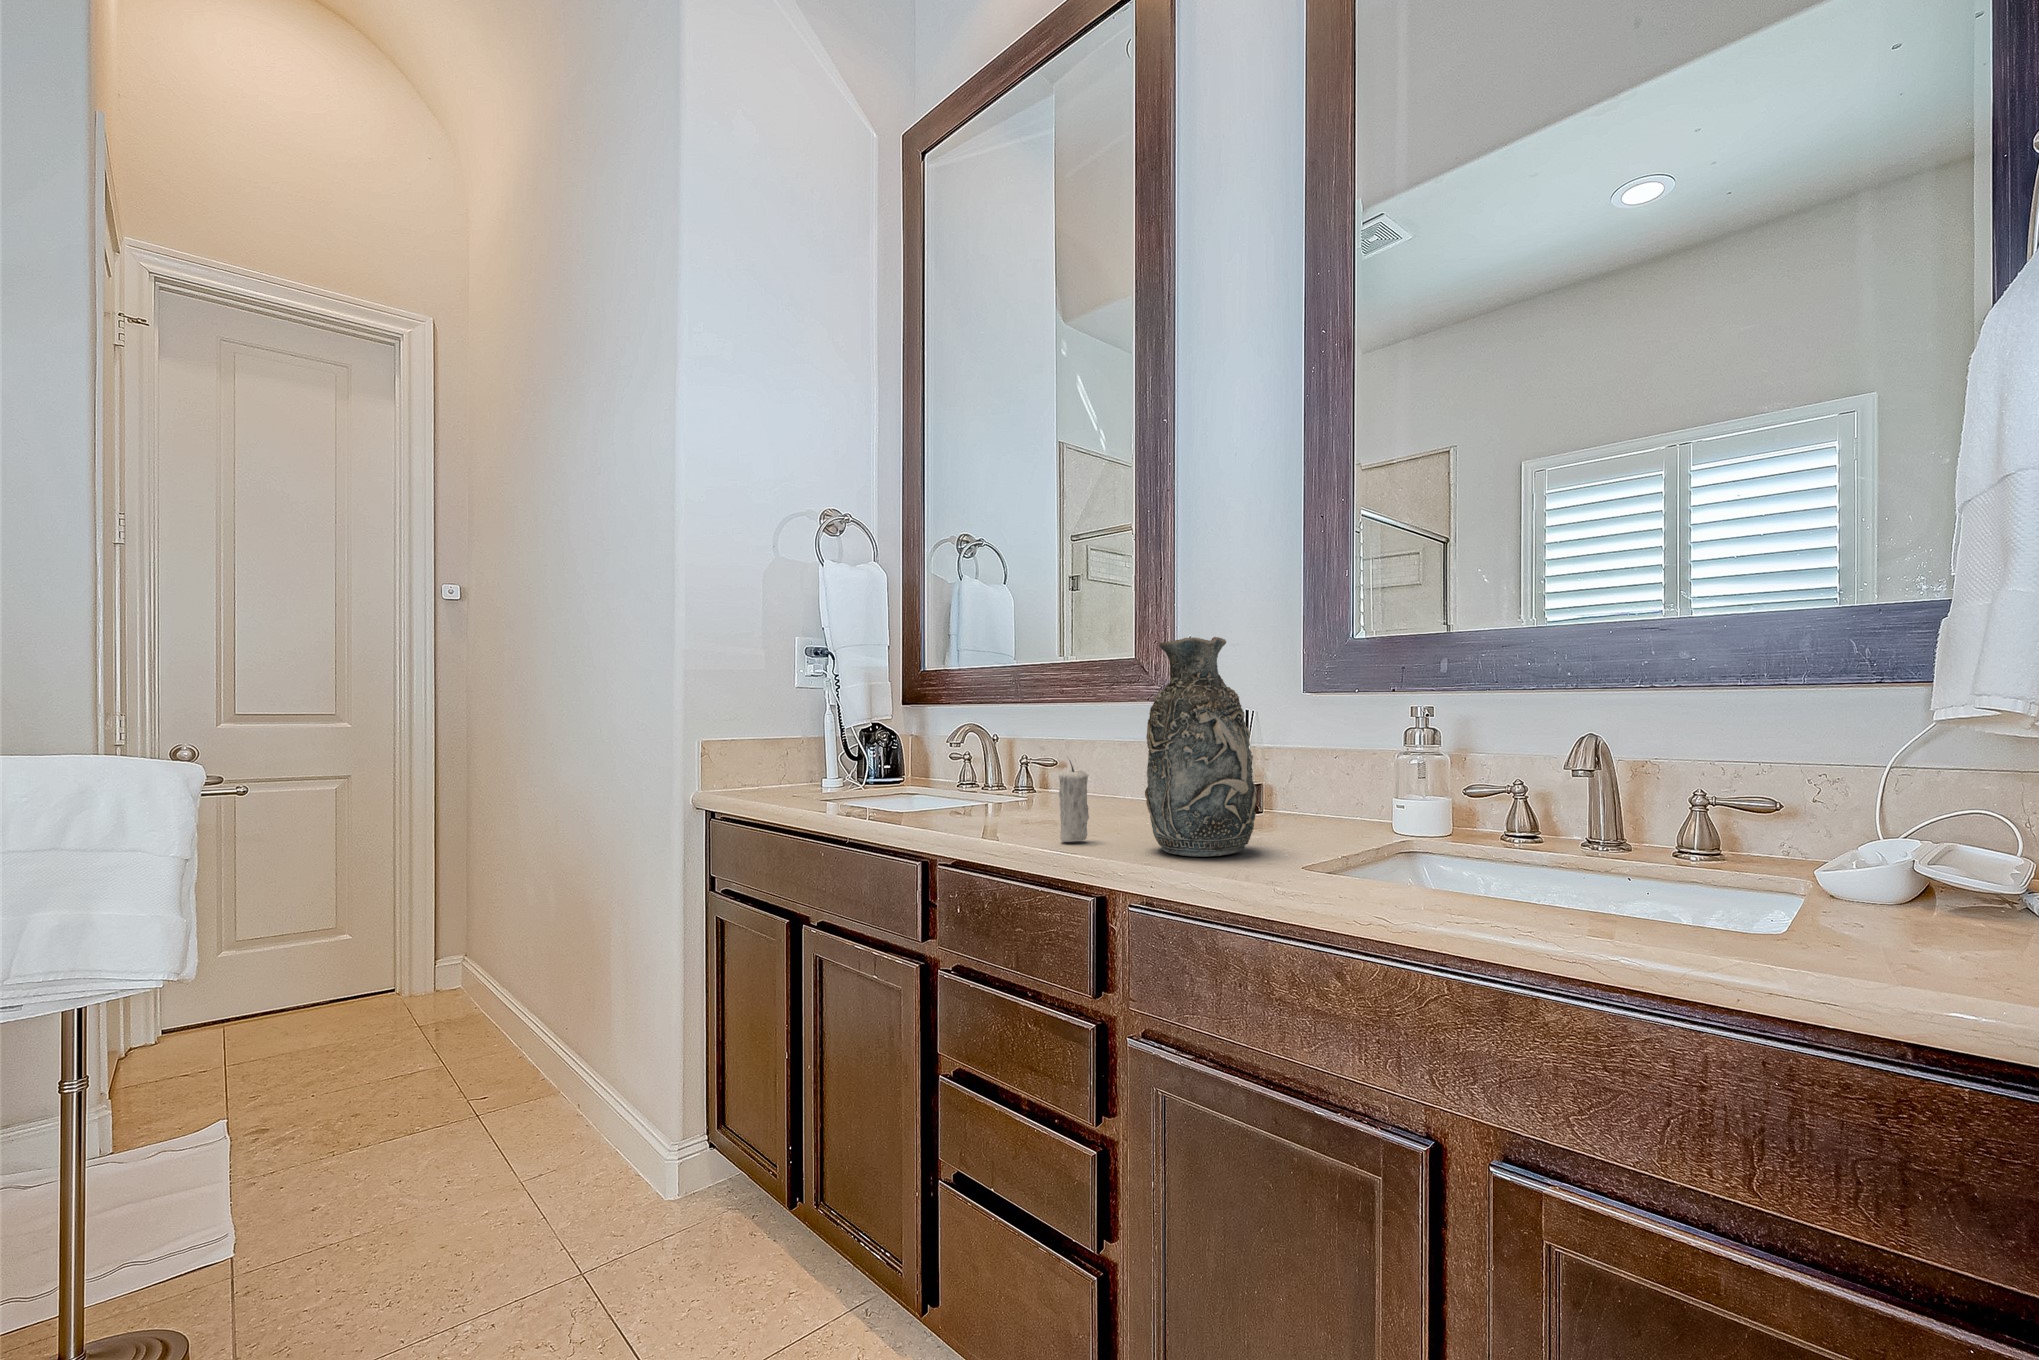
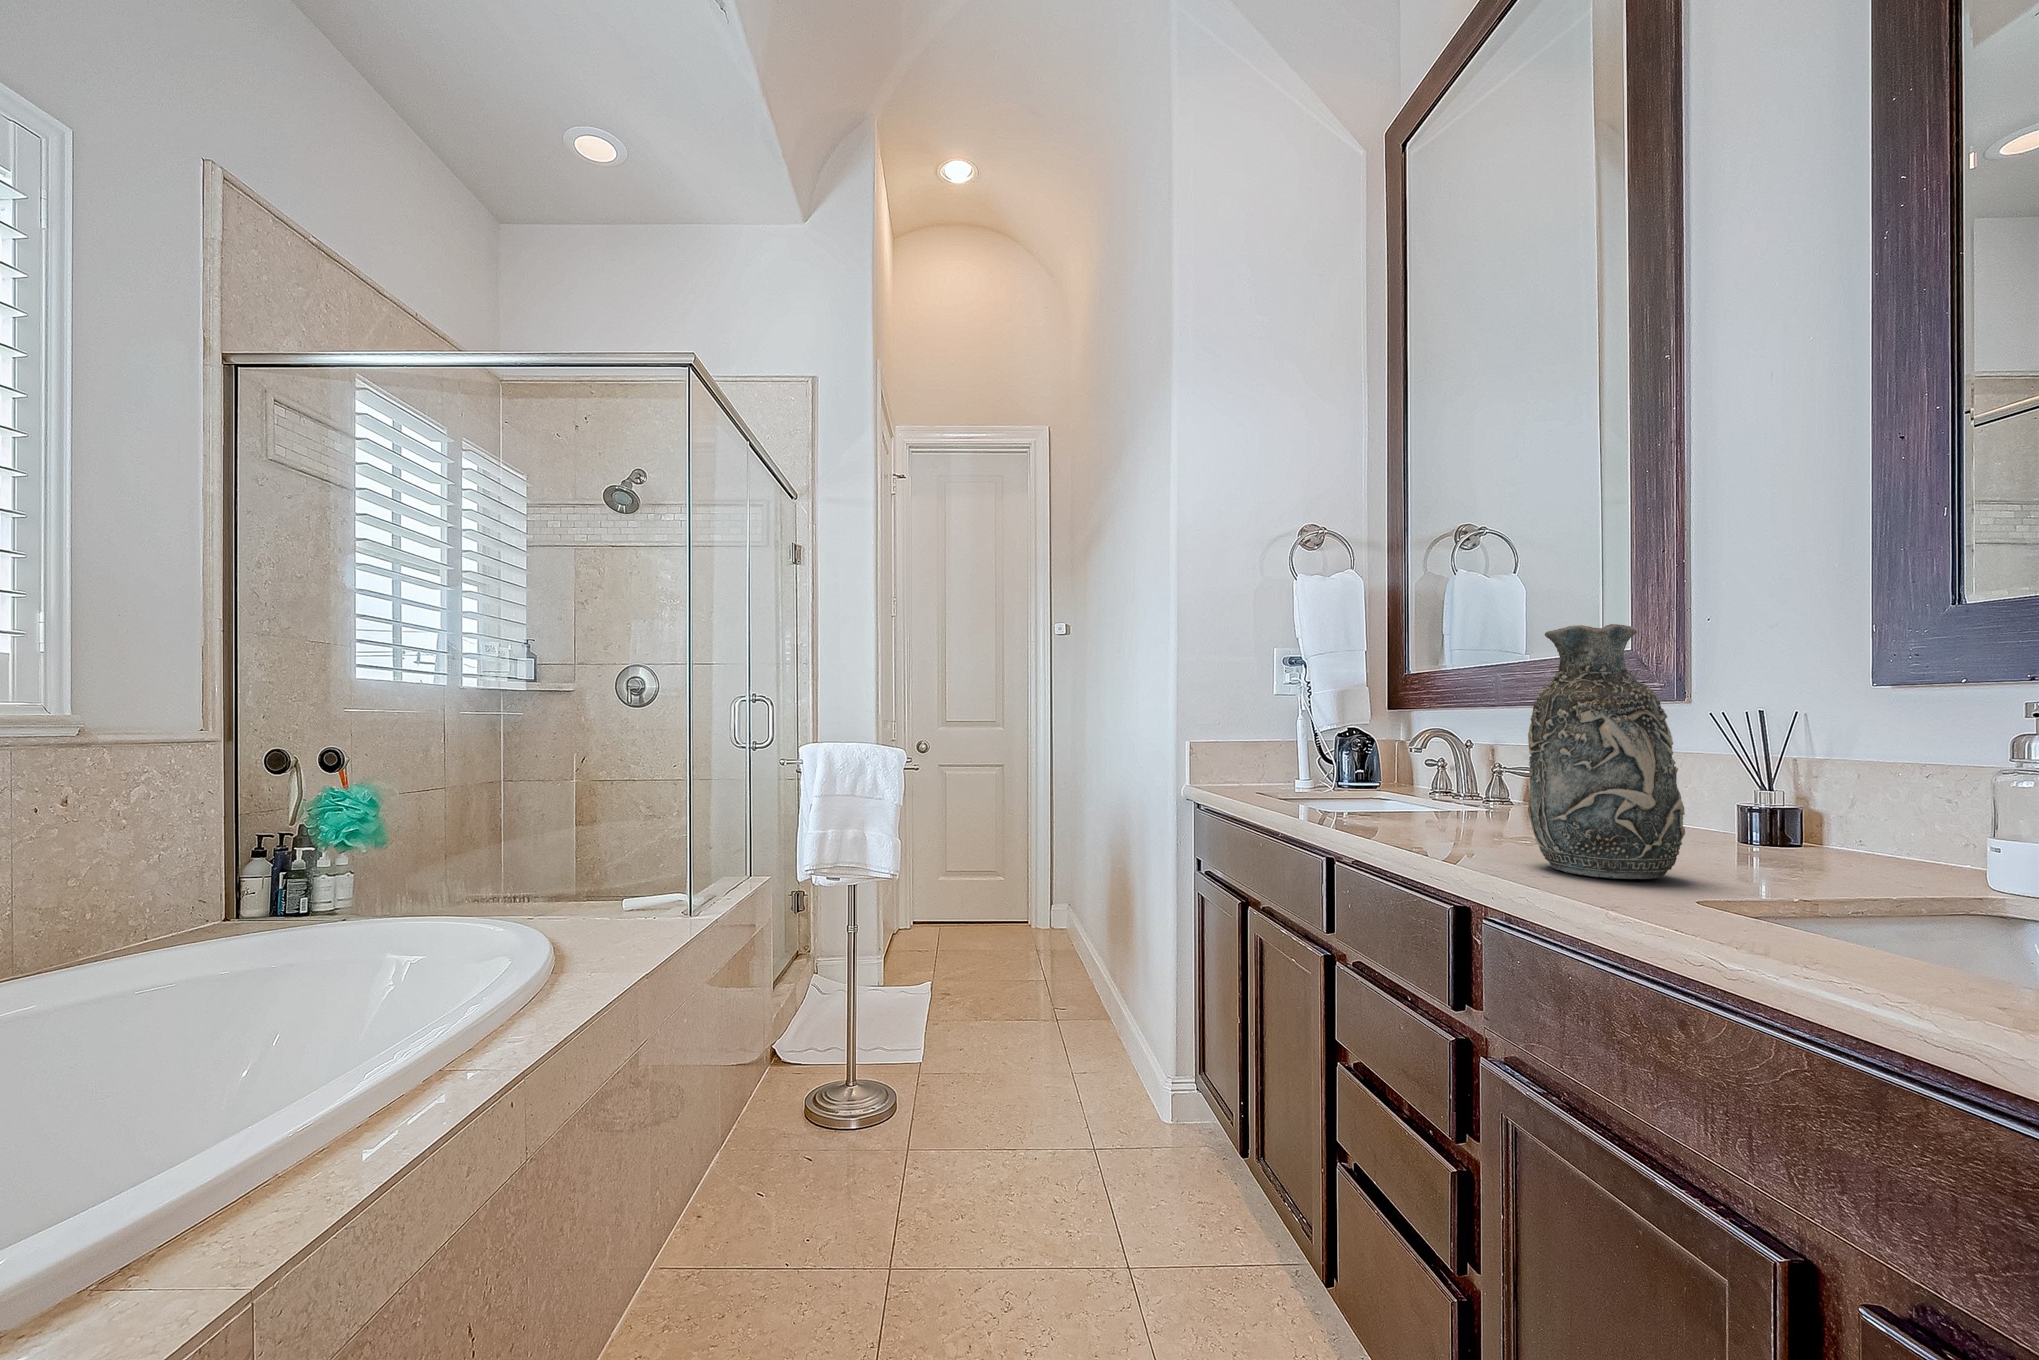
candle: present [1059,760,1089,842] -> none [1445,755,1481,846]

